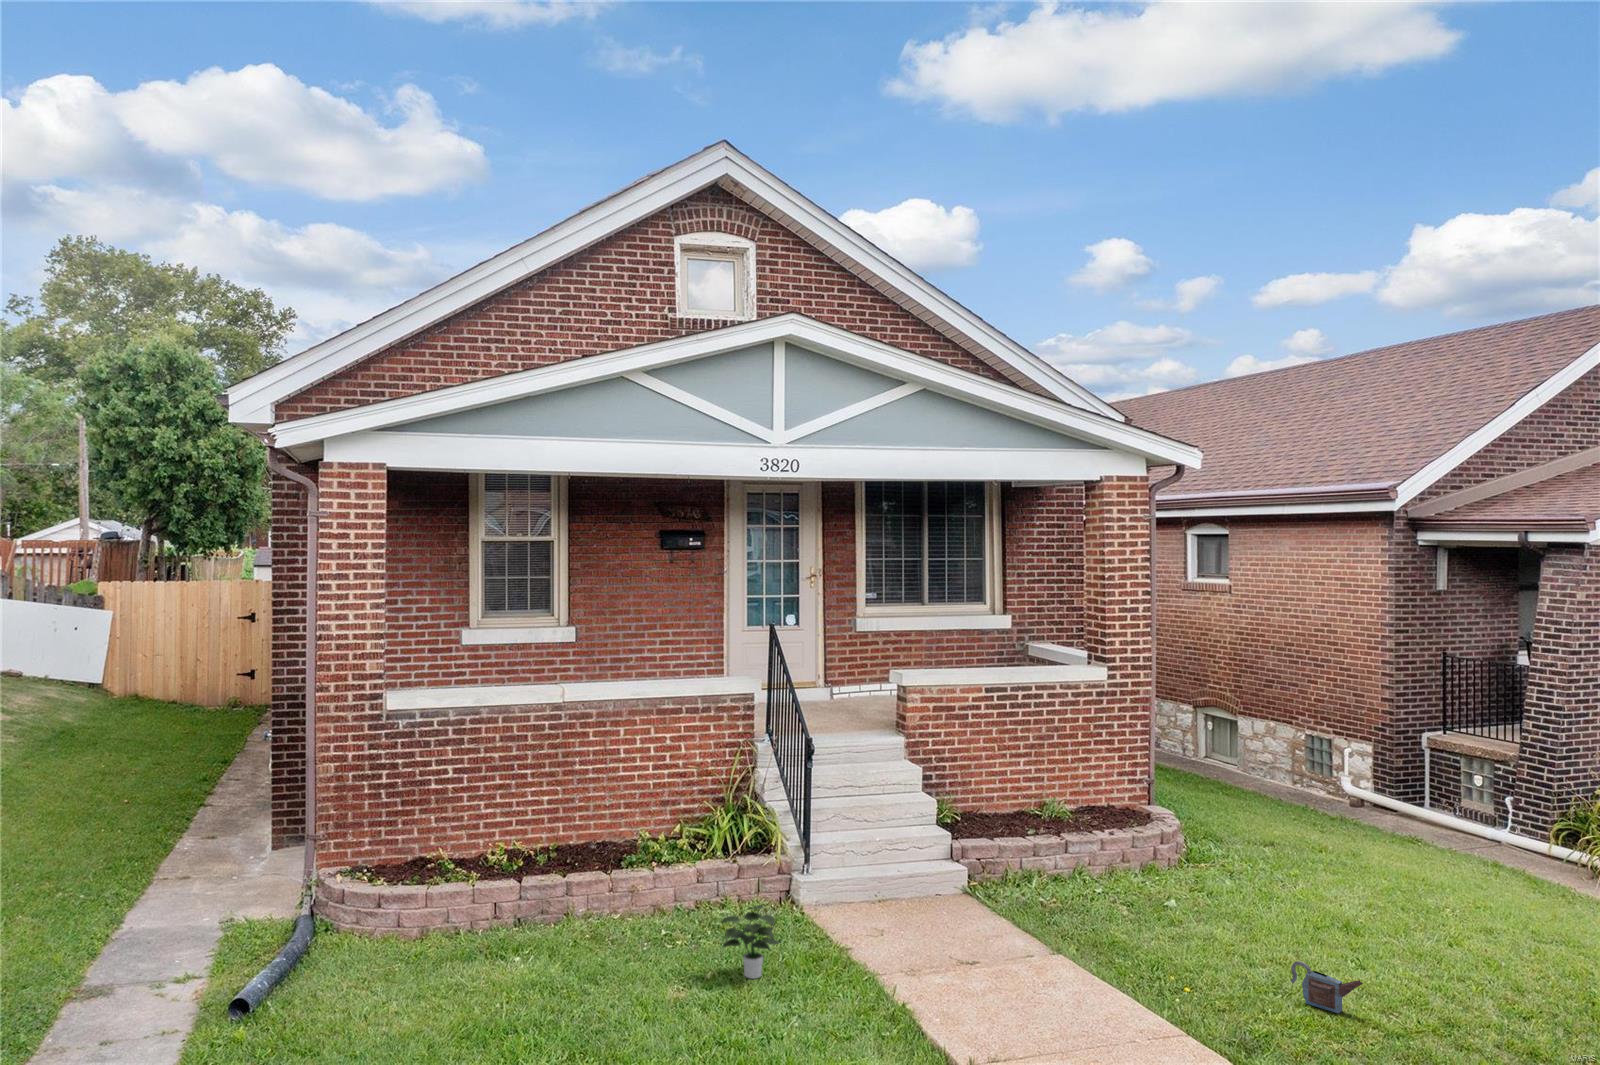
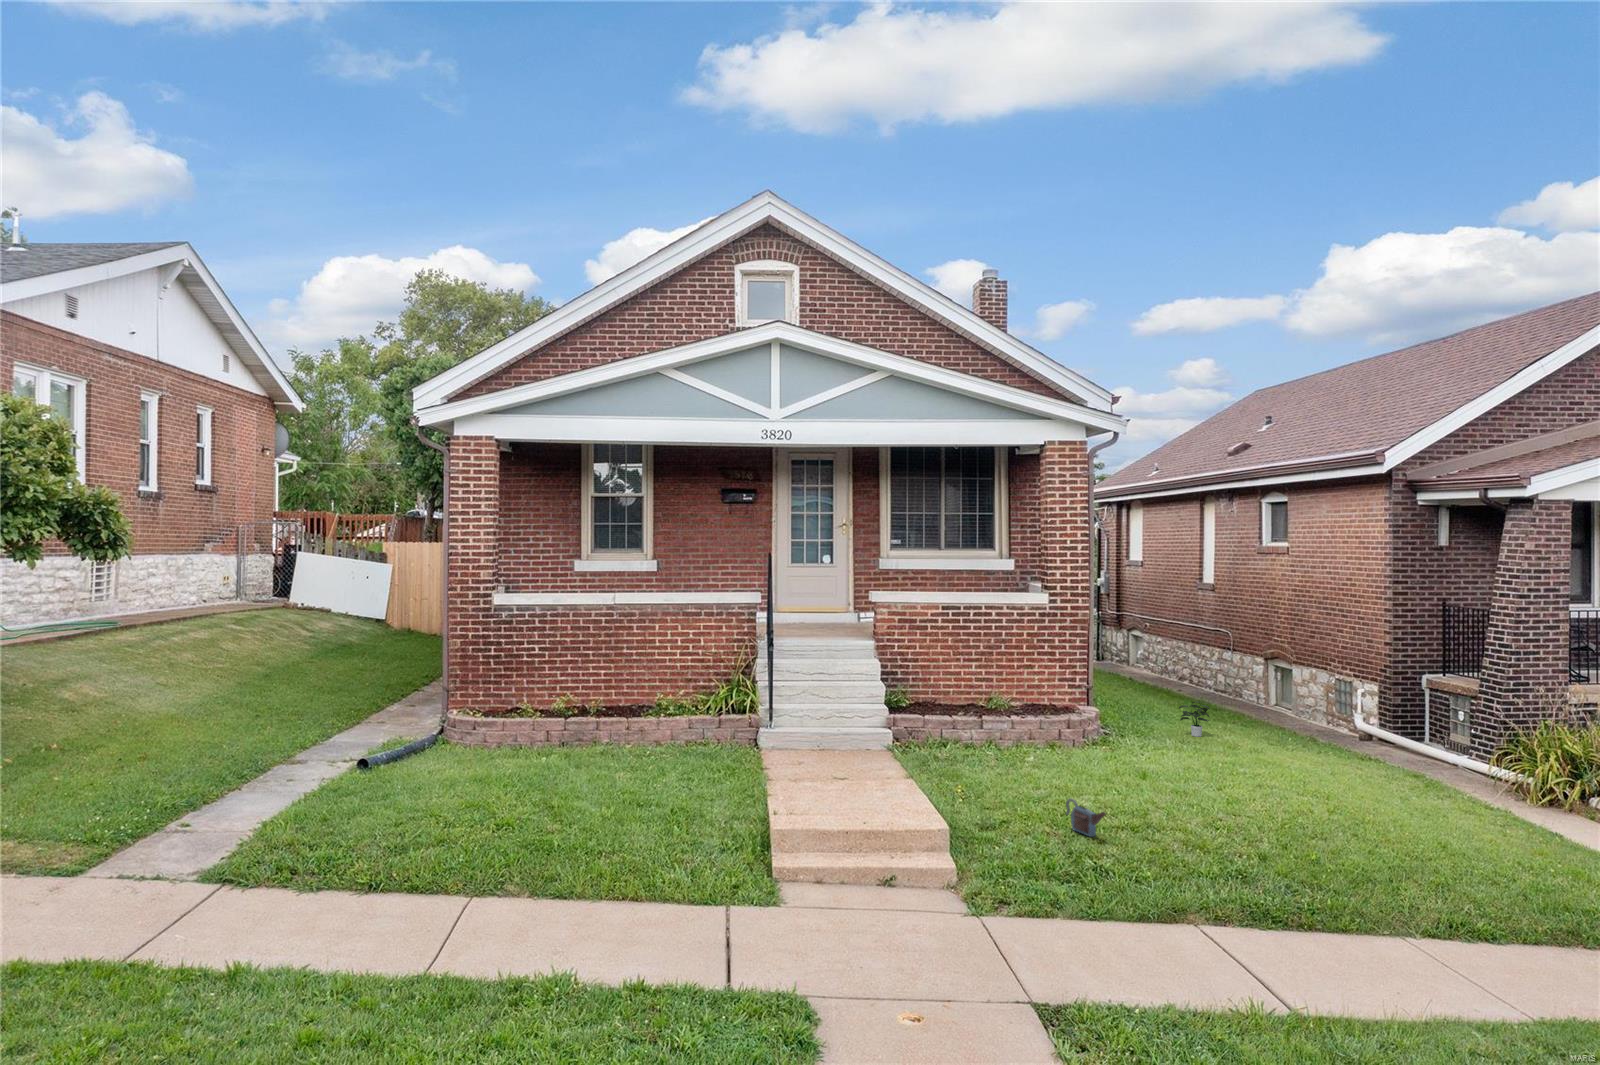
potted plant: present [722,905,780,979] -> present [1179,702,1210,737]

